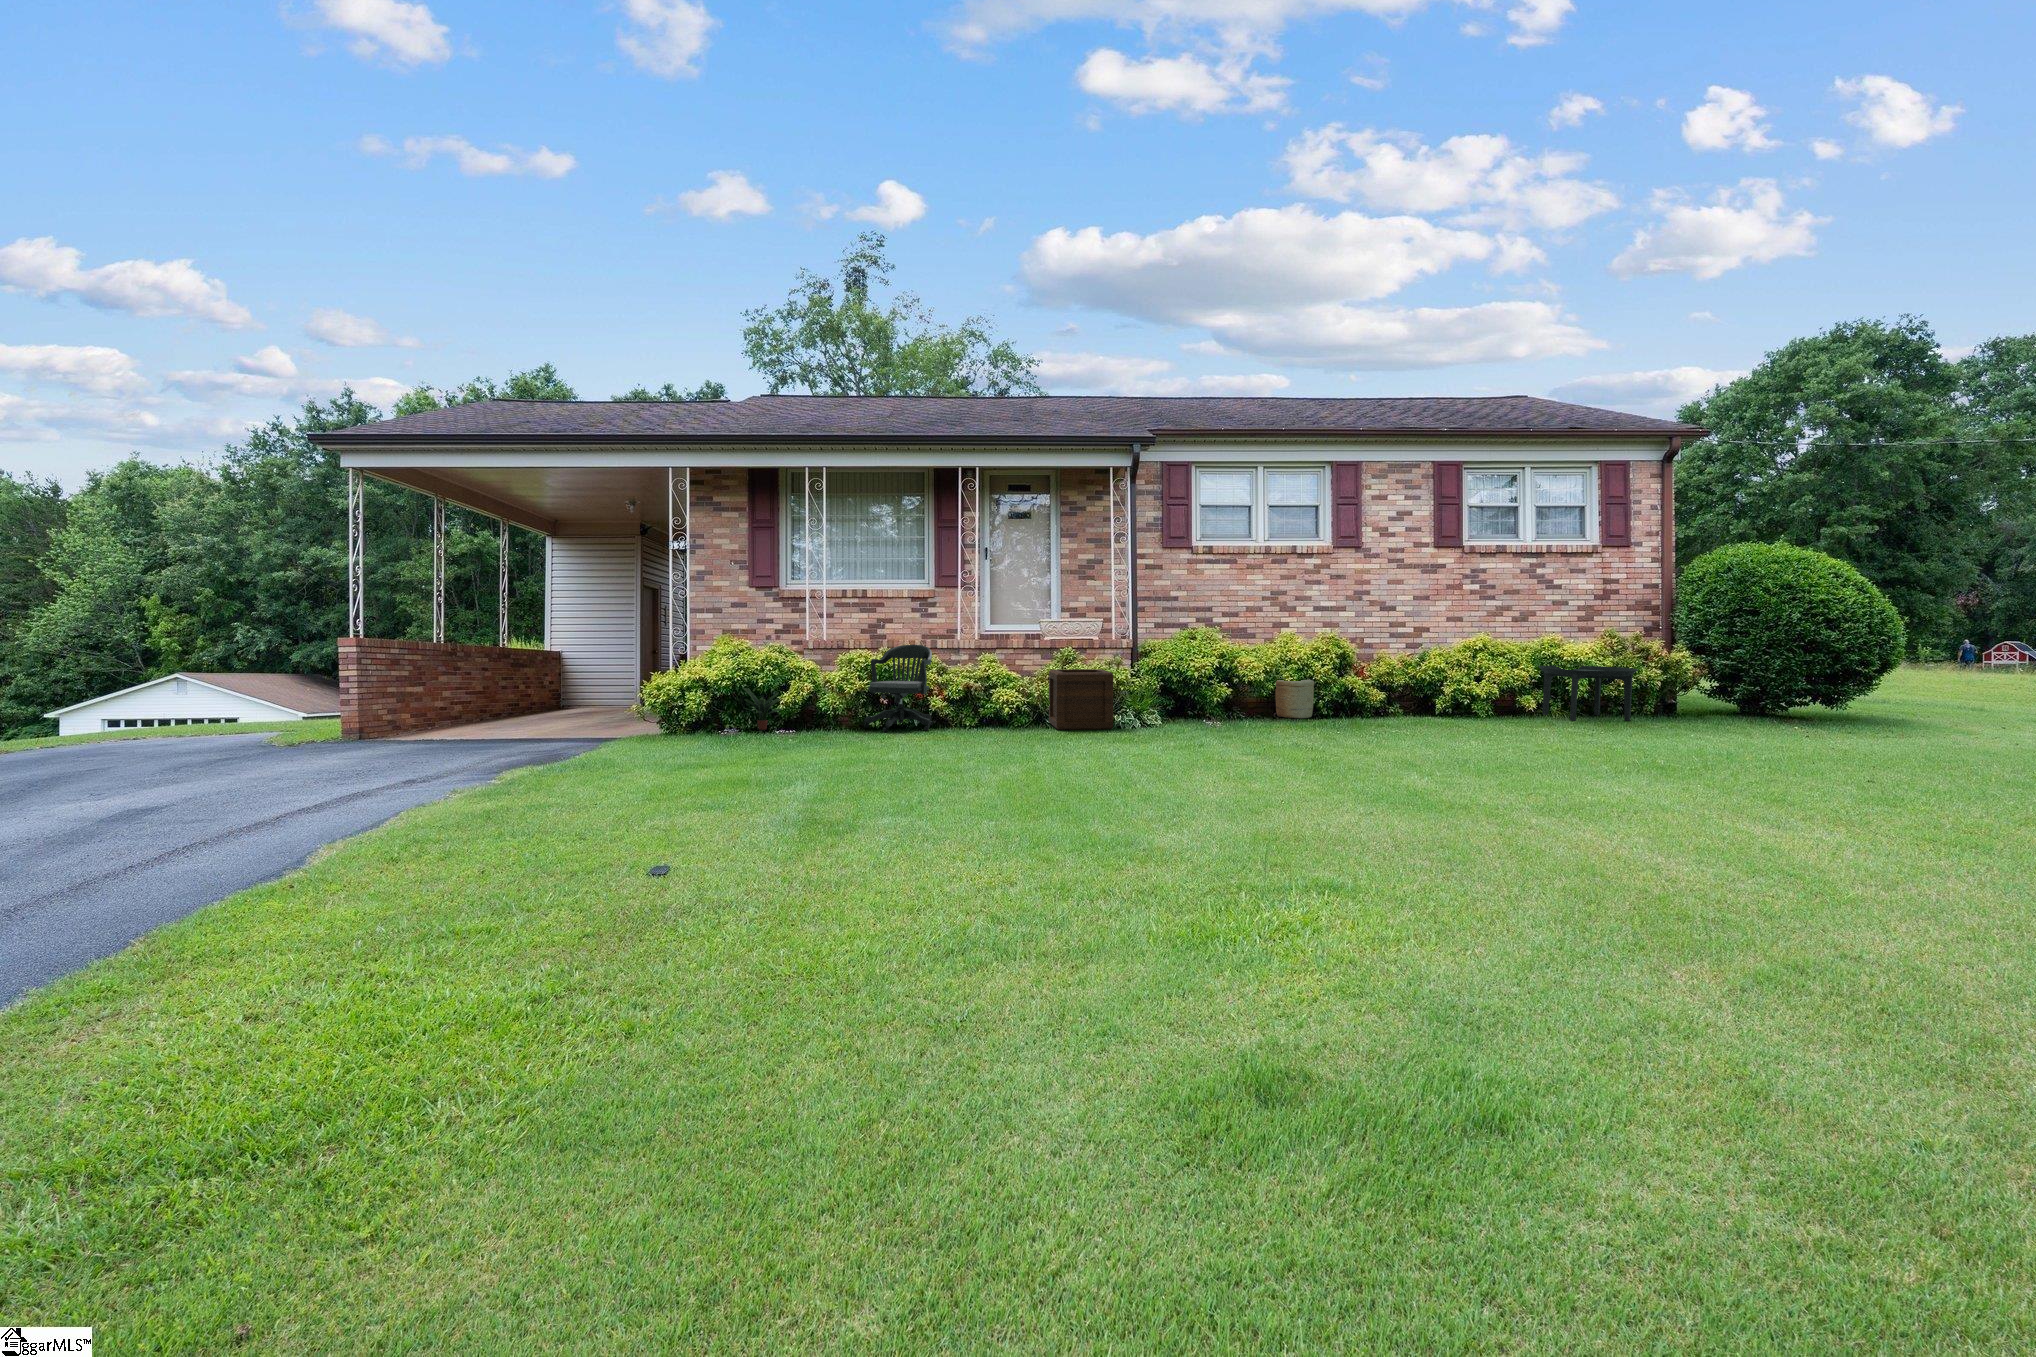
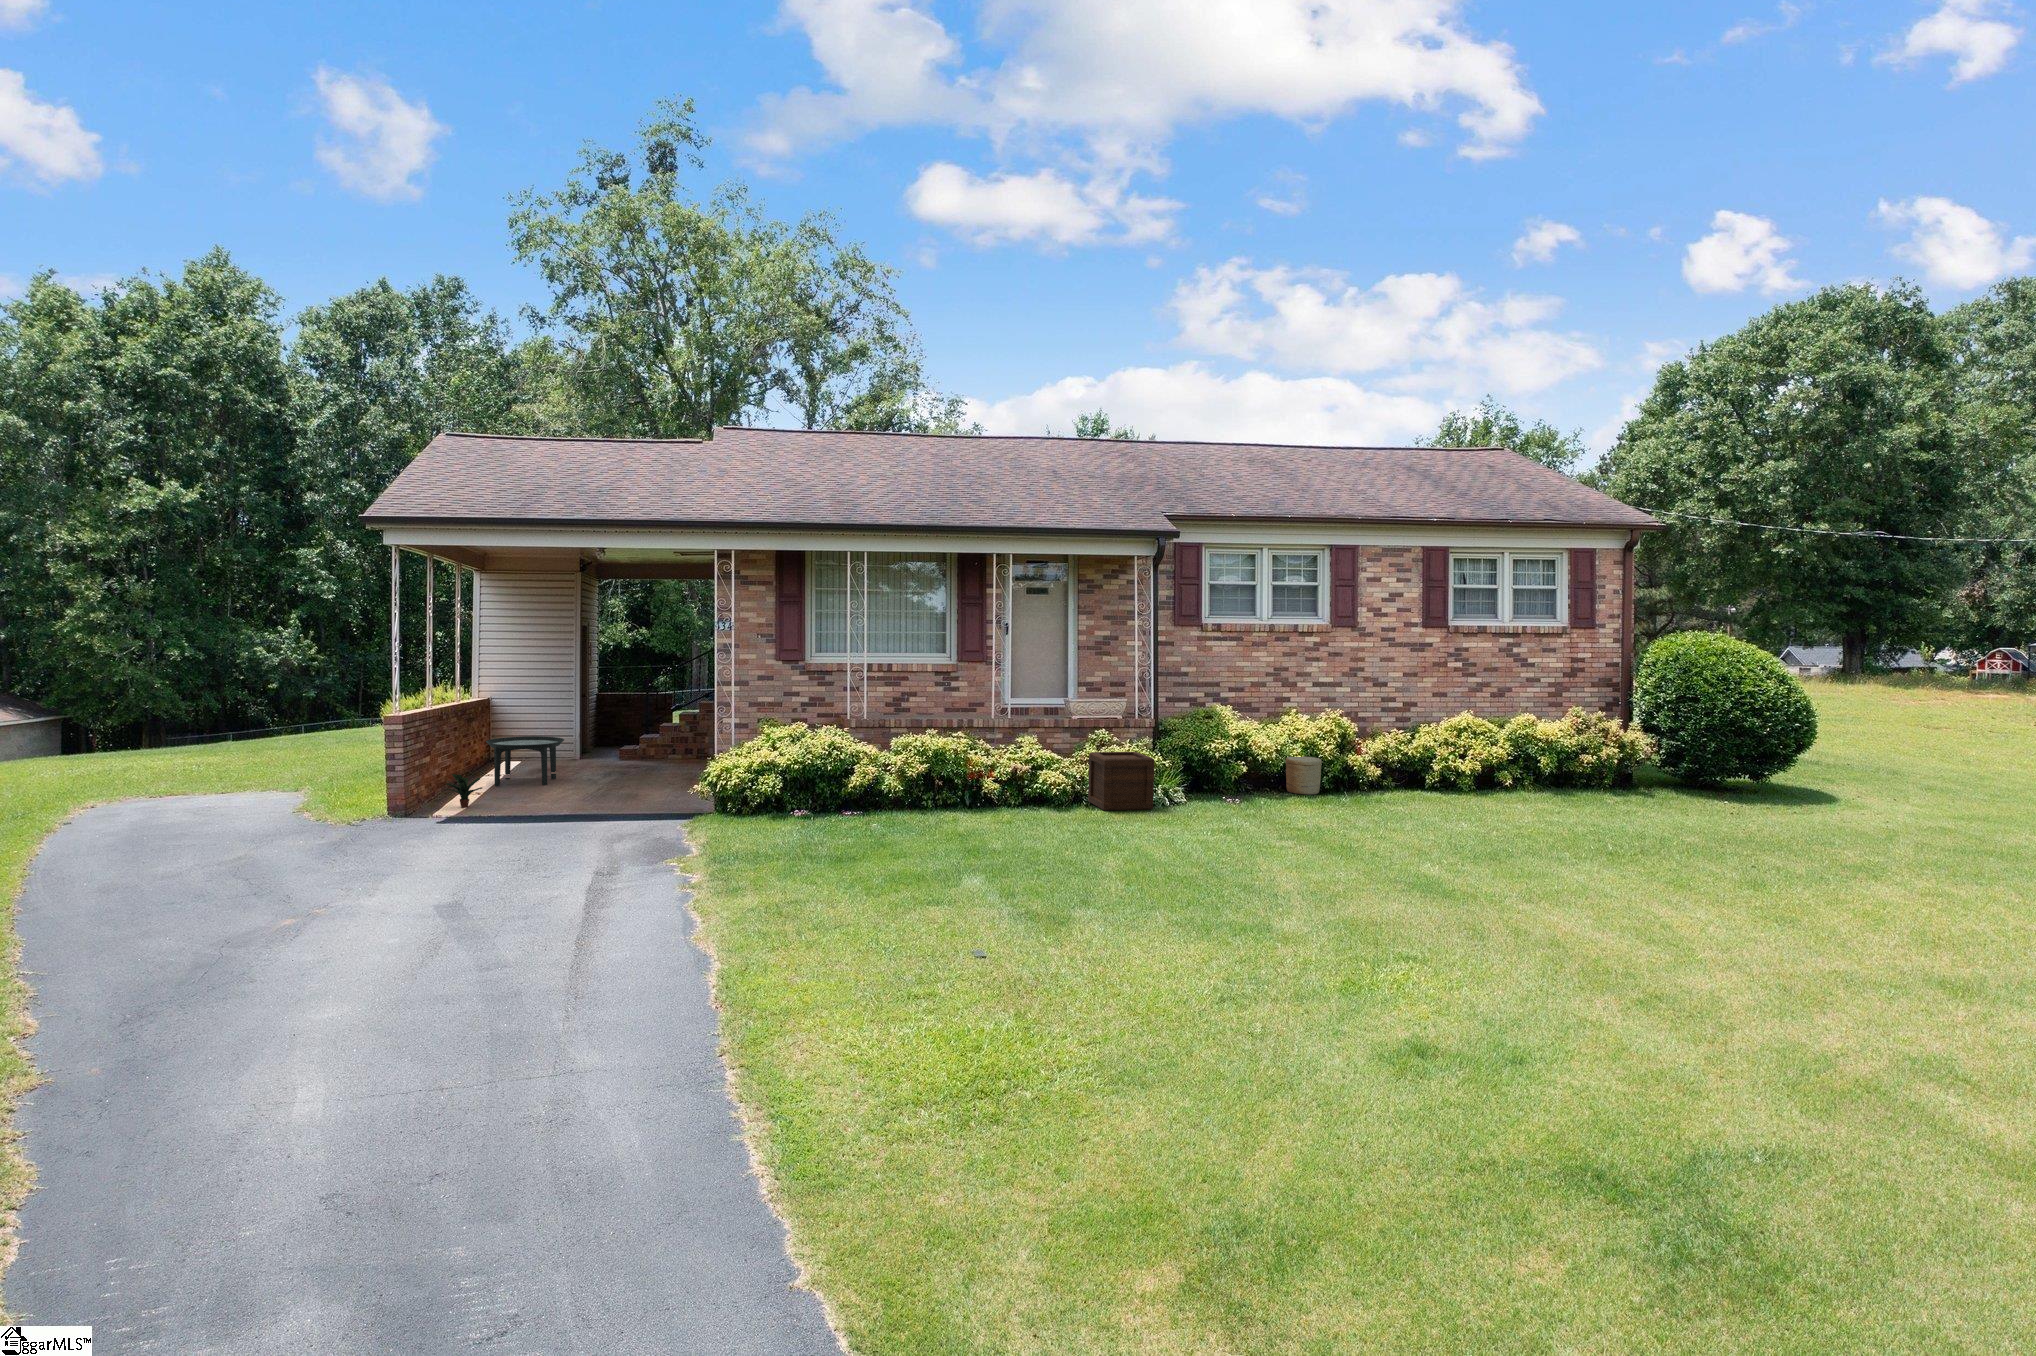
chair: present [864,645,933,732] -> none [923,729,989,815]
round table: present [1539,666,1638,721] -> present [486,736,564,786]
potted plant: present [743,688,782,730] -> present [446,774,482,808]

